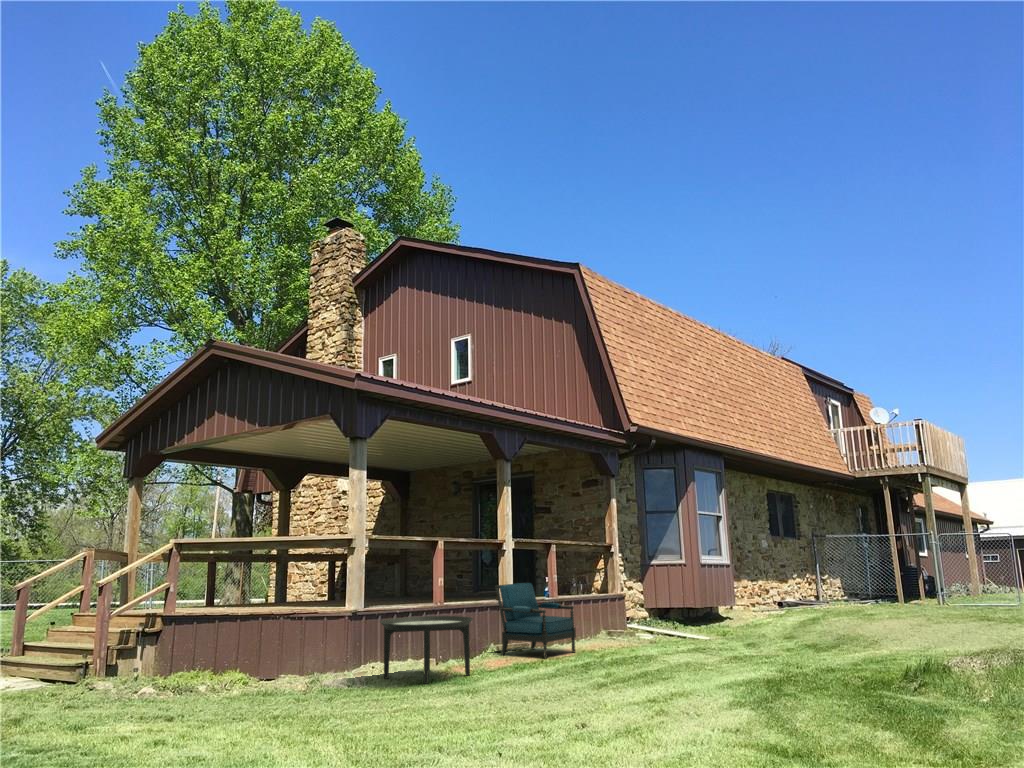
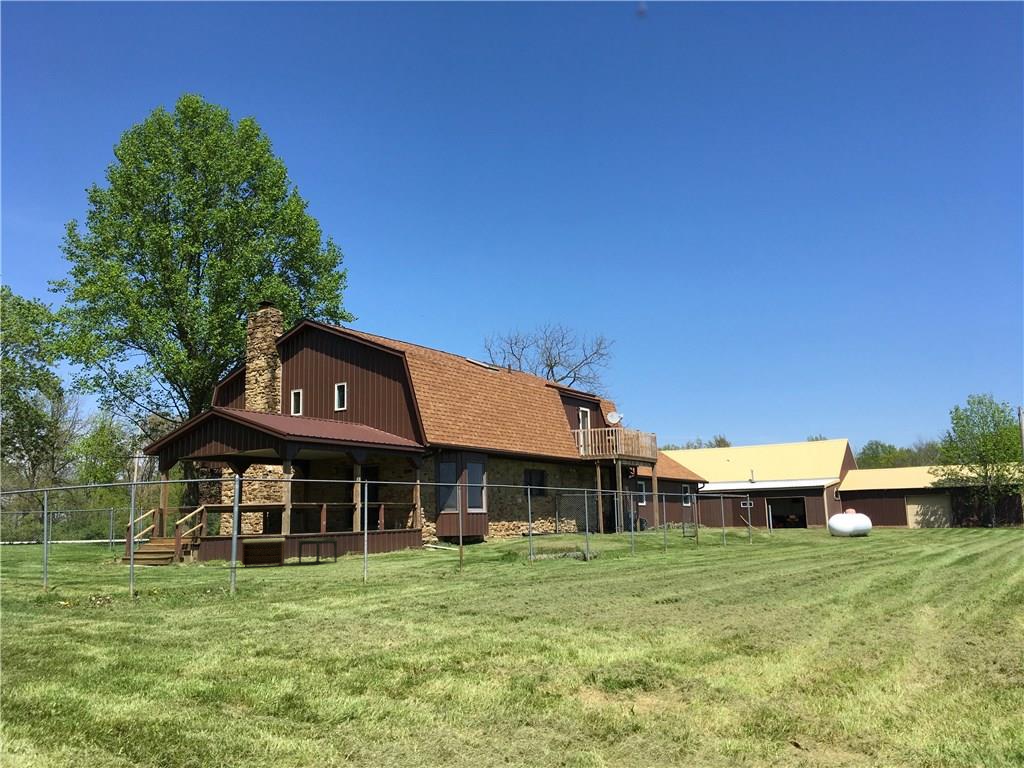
chair: present [495,583,576,659] -> none [352,523,389,557]
bench: none [250,617,355,690] -> present [242,538,286,568]

